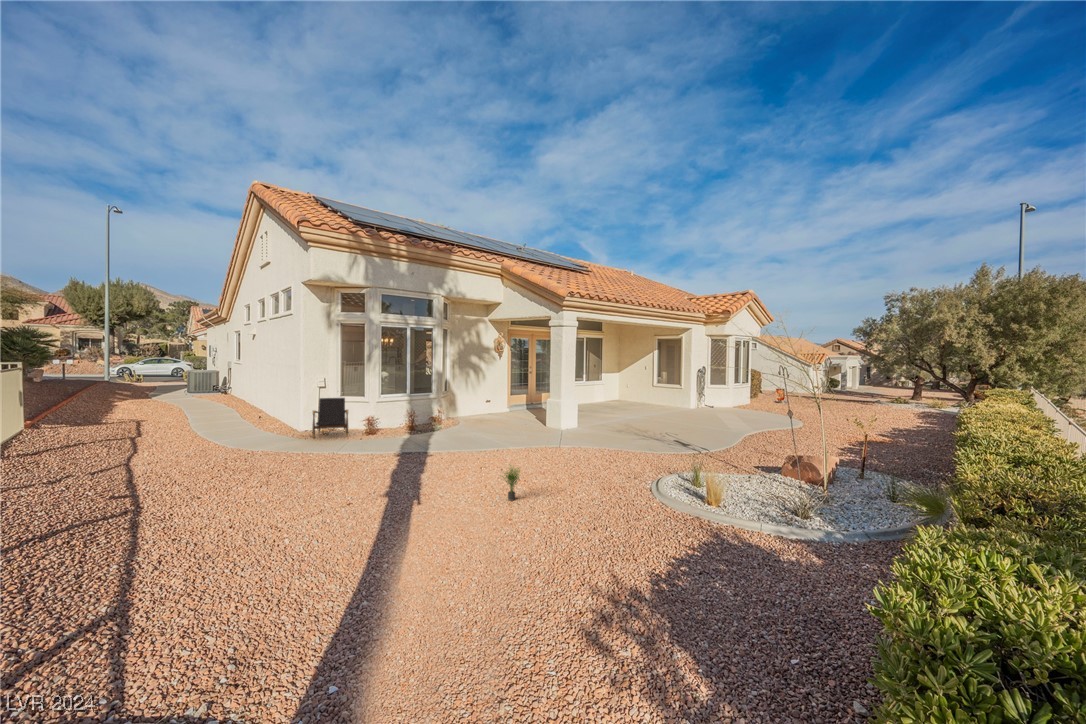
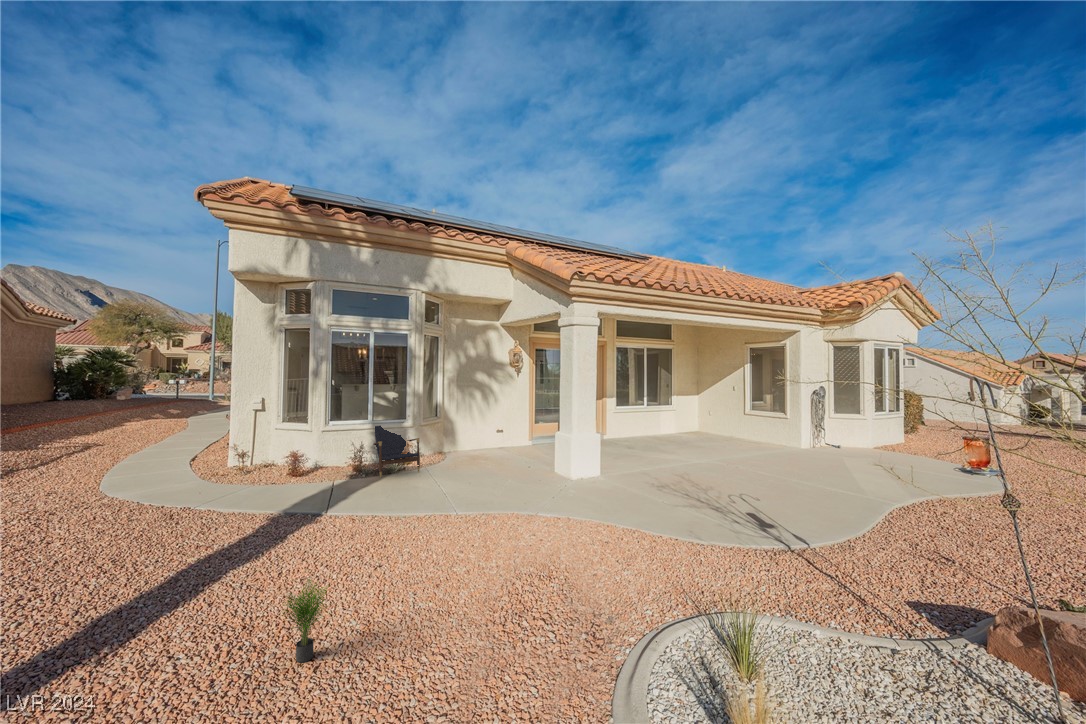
lounge chair: present [312,398,348,438] -> present [373,425,420,477]

